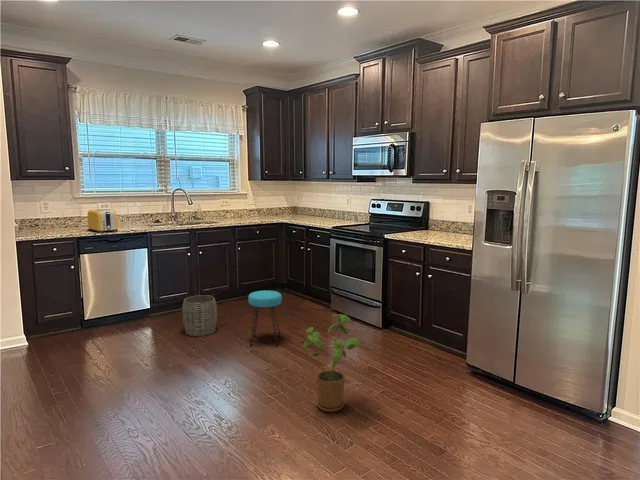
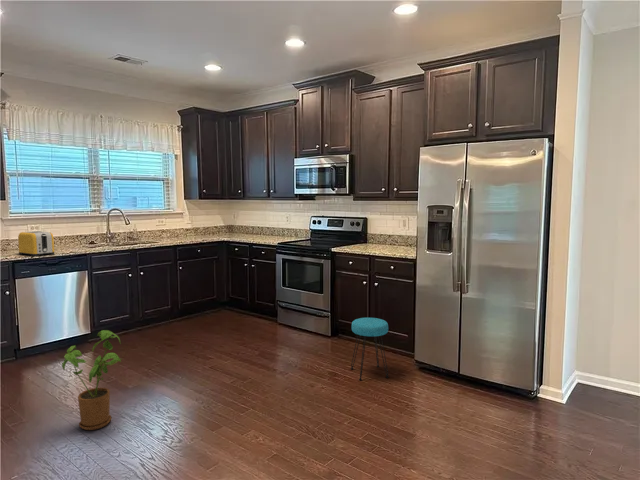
stool: present [248,290,282,346] -> present [351,318,388,380]
woven basket: present [182,295,217,336] -> none [131,316,168,359]
house plant: present [304,314,362,412] -> present [62,330,121,430]

